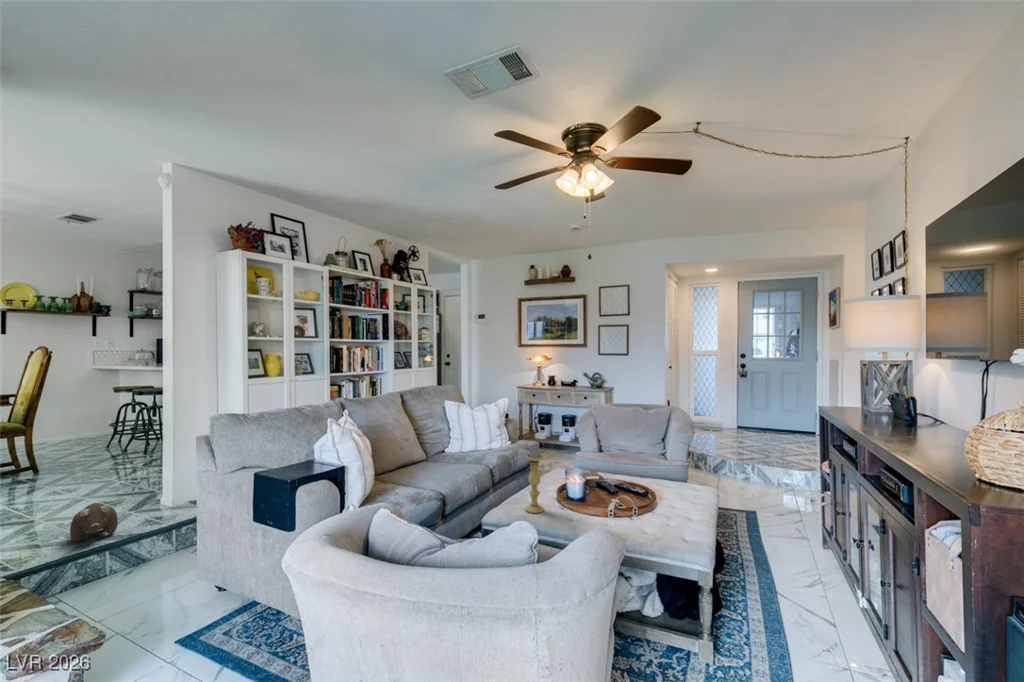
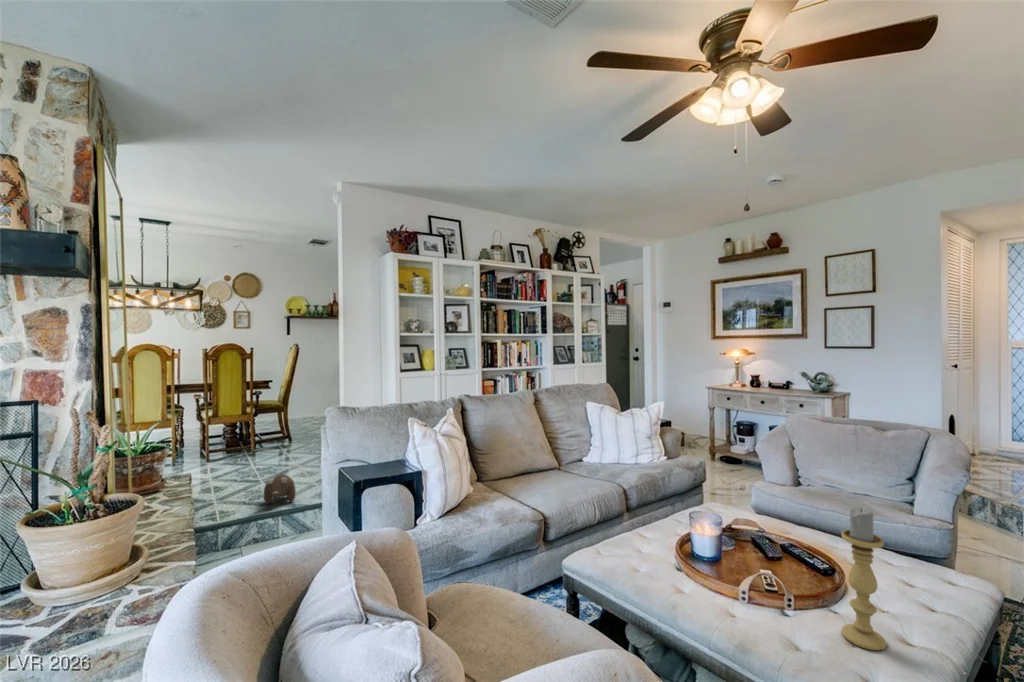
candle holder: present [525,442,544,513] -> present [841,509,886,650]

